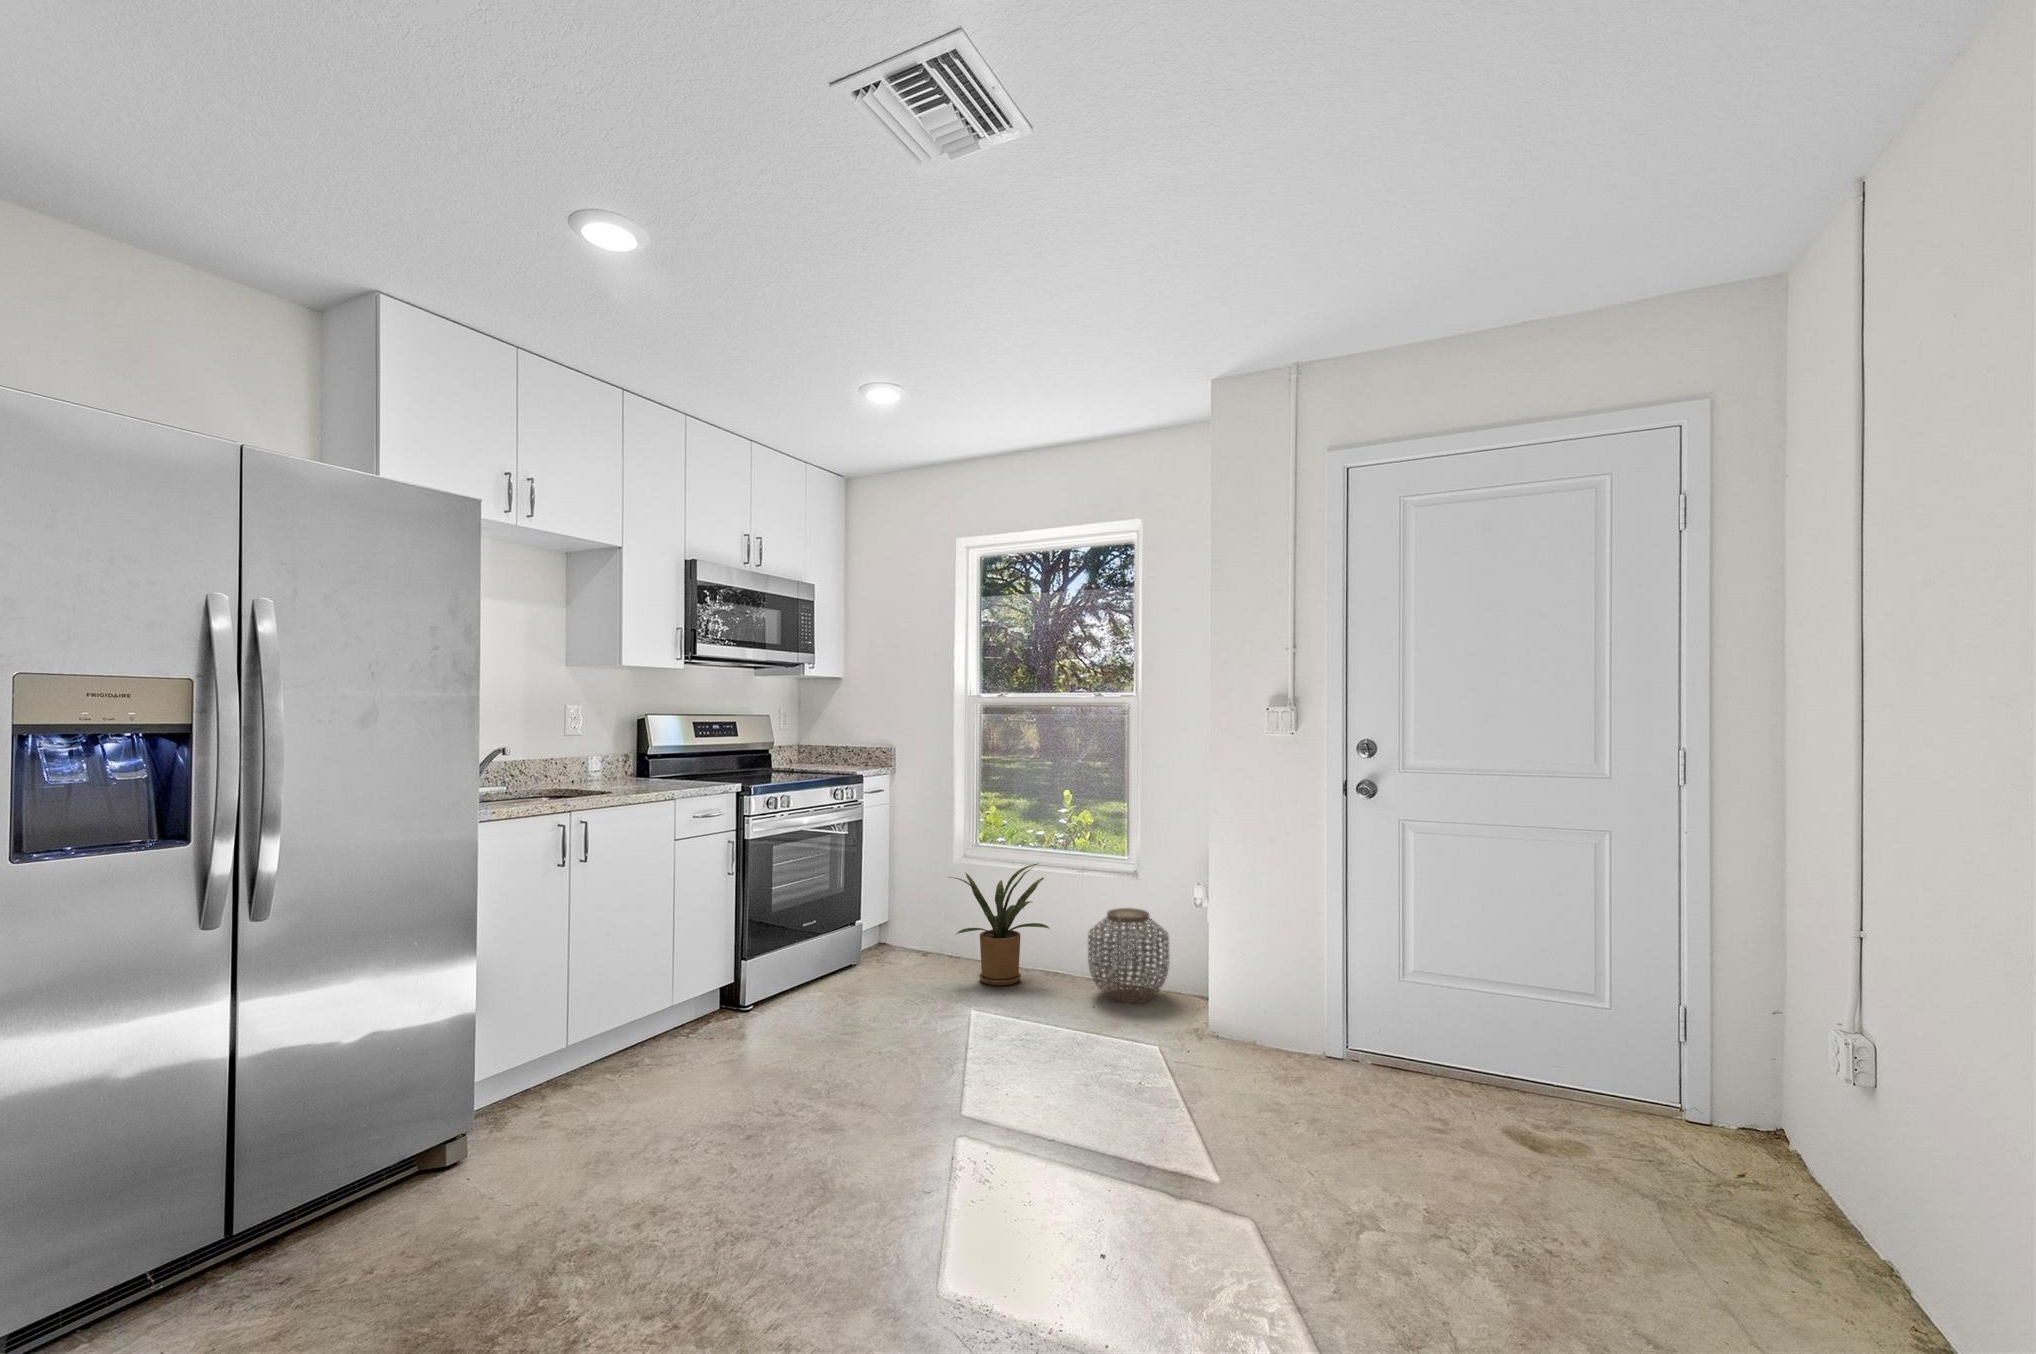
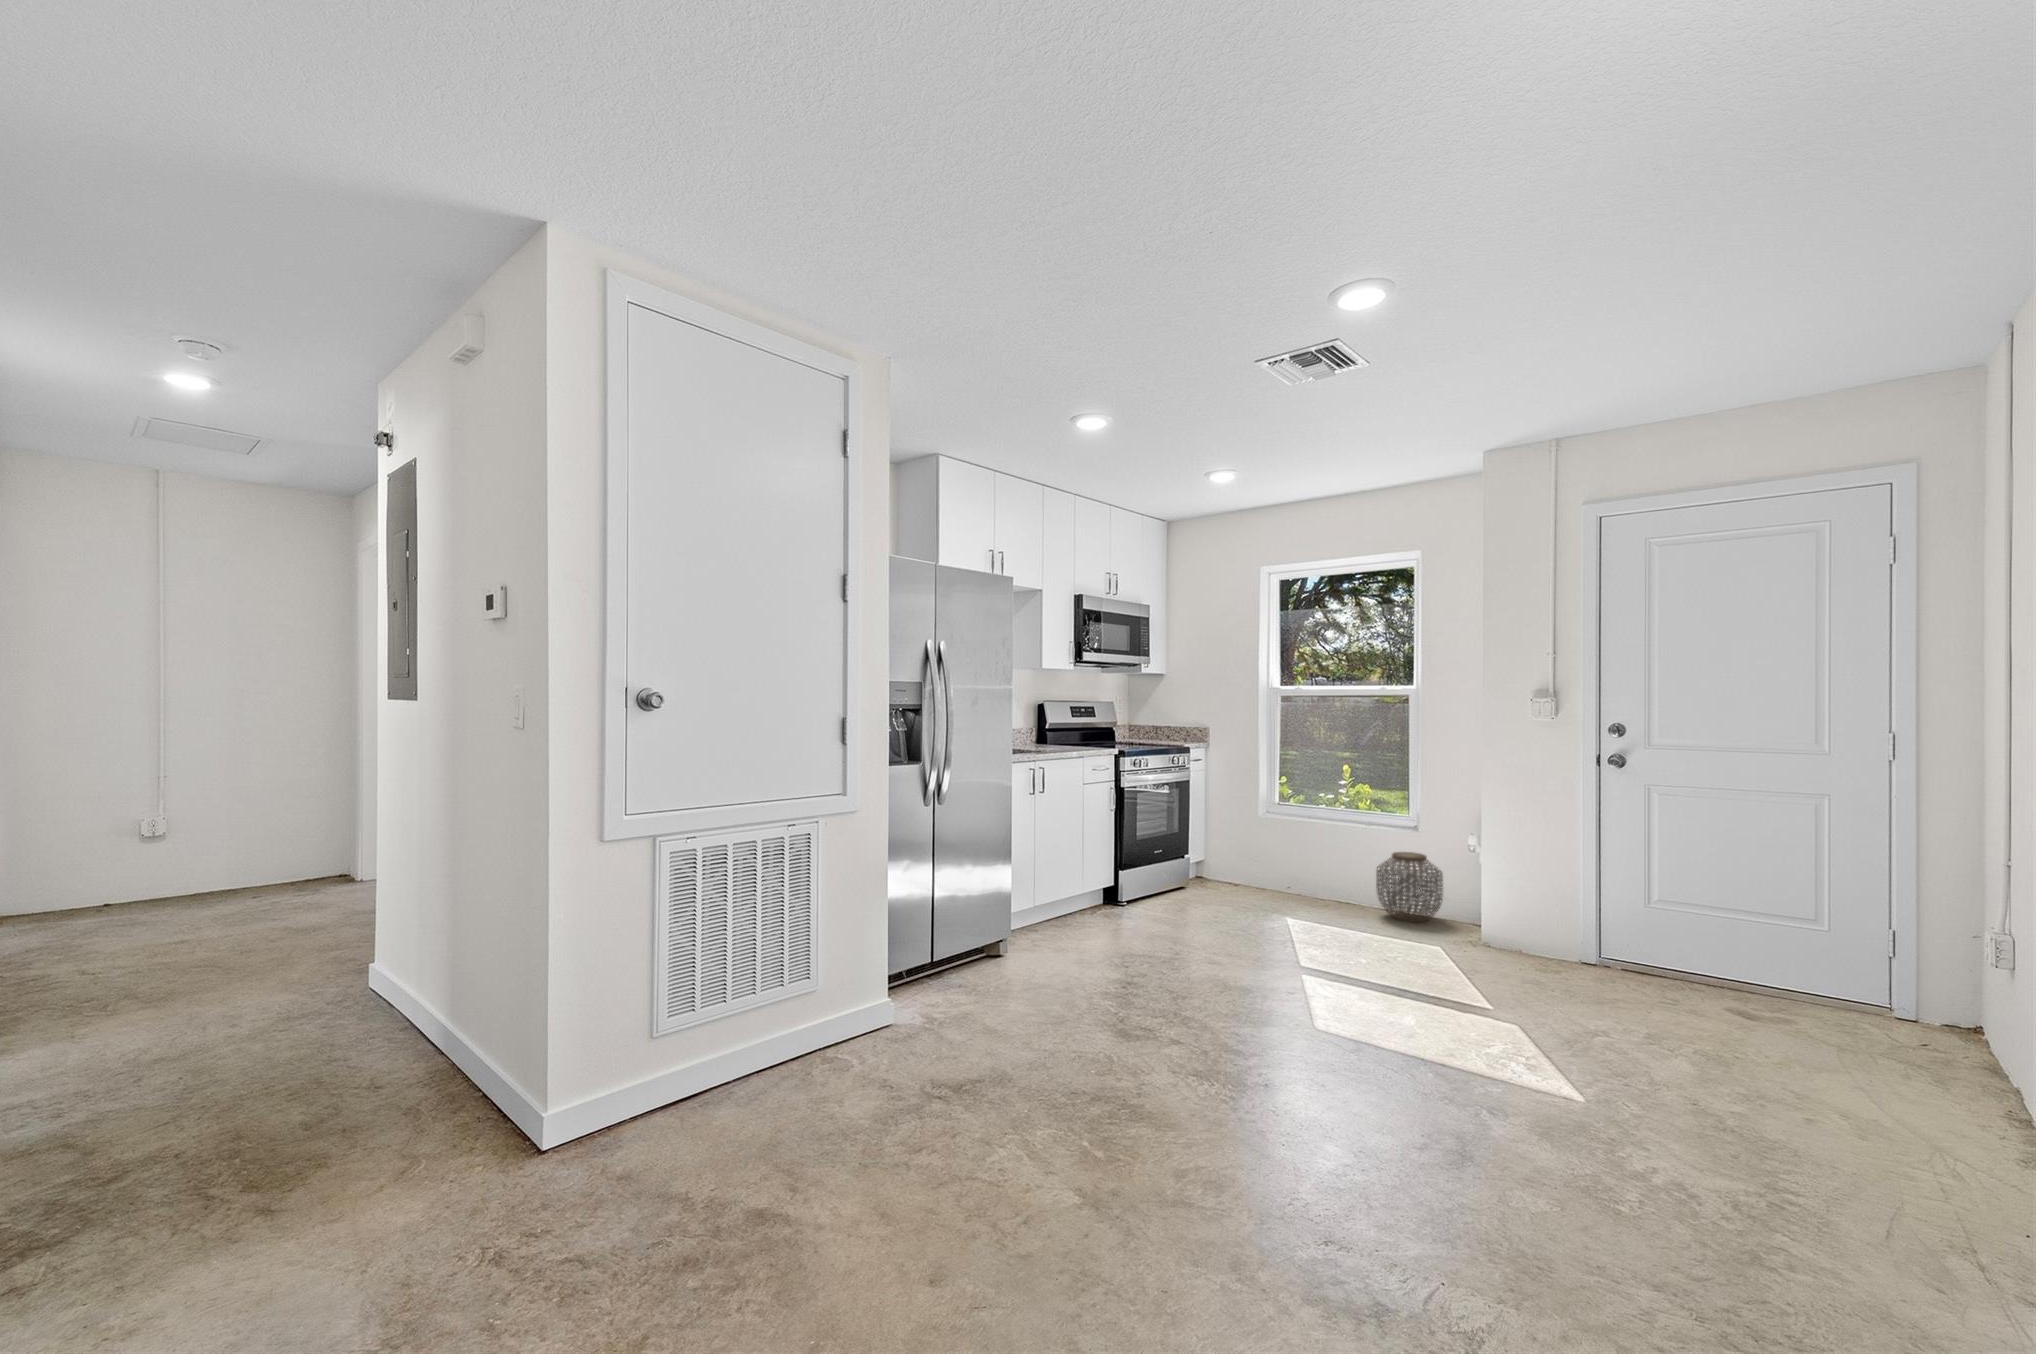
house plant: present [949,864,1050,986] -> none [1257,816,1345,906]

